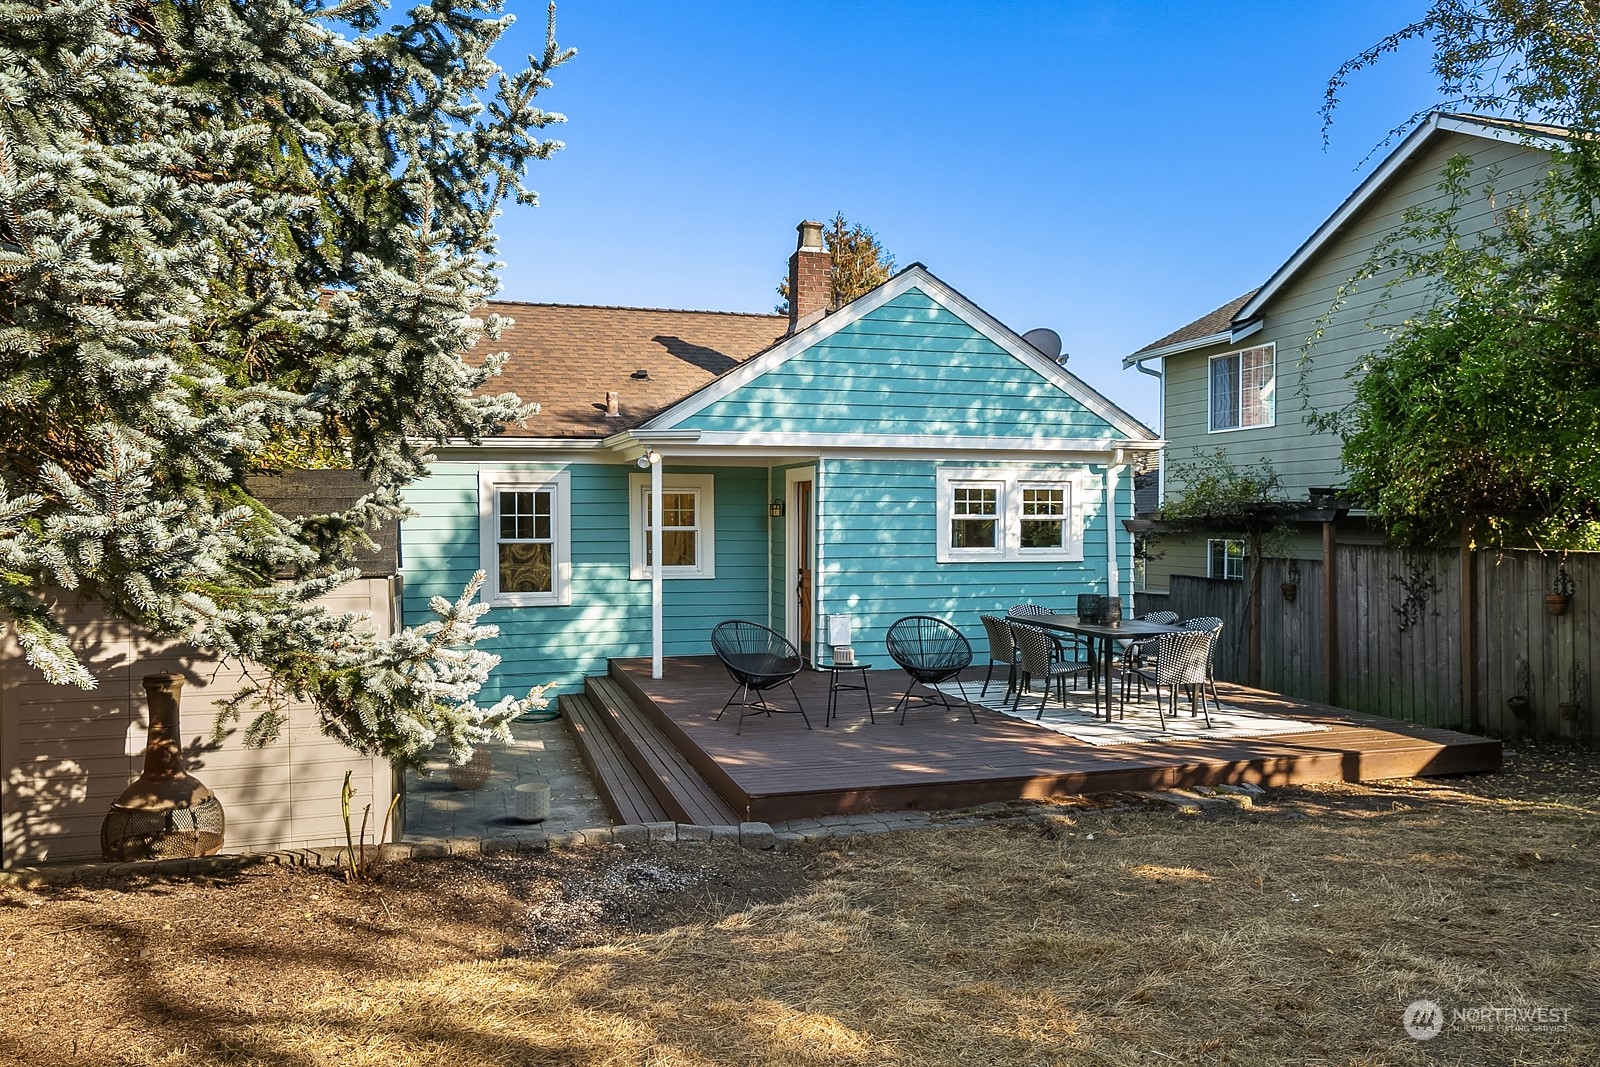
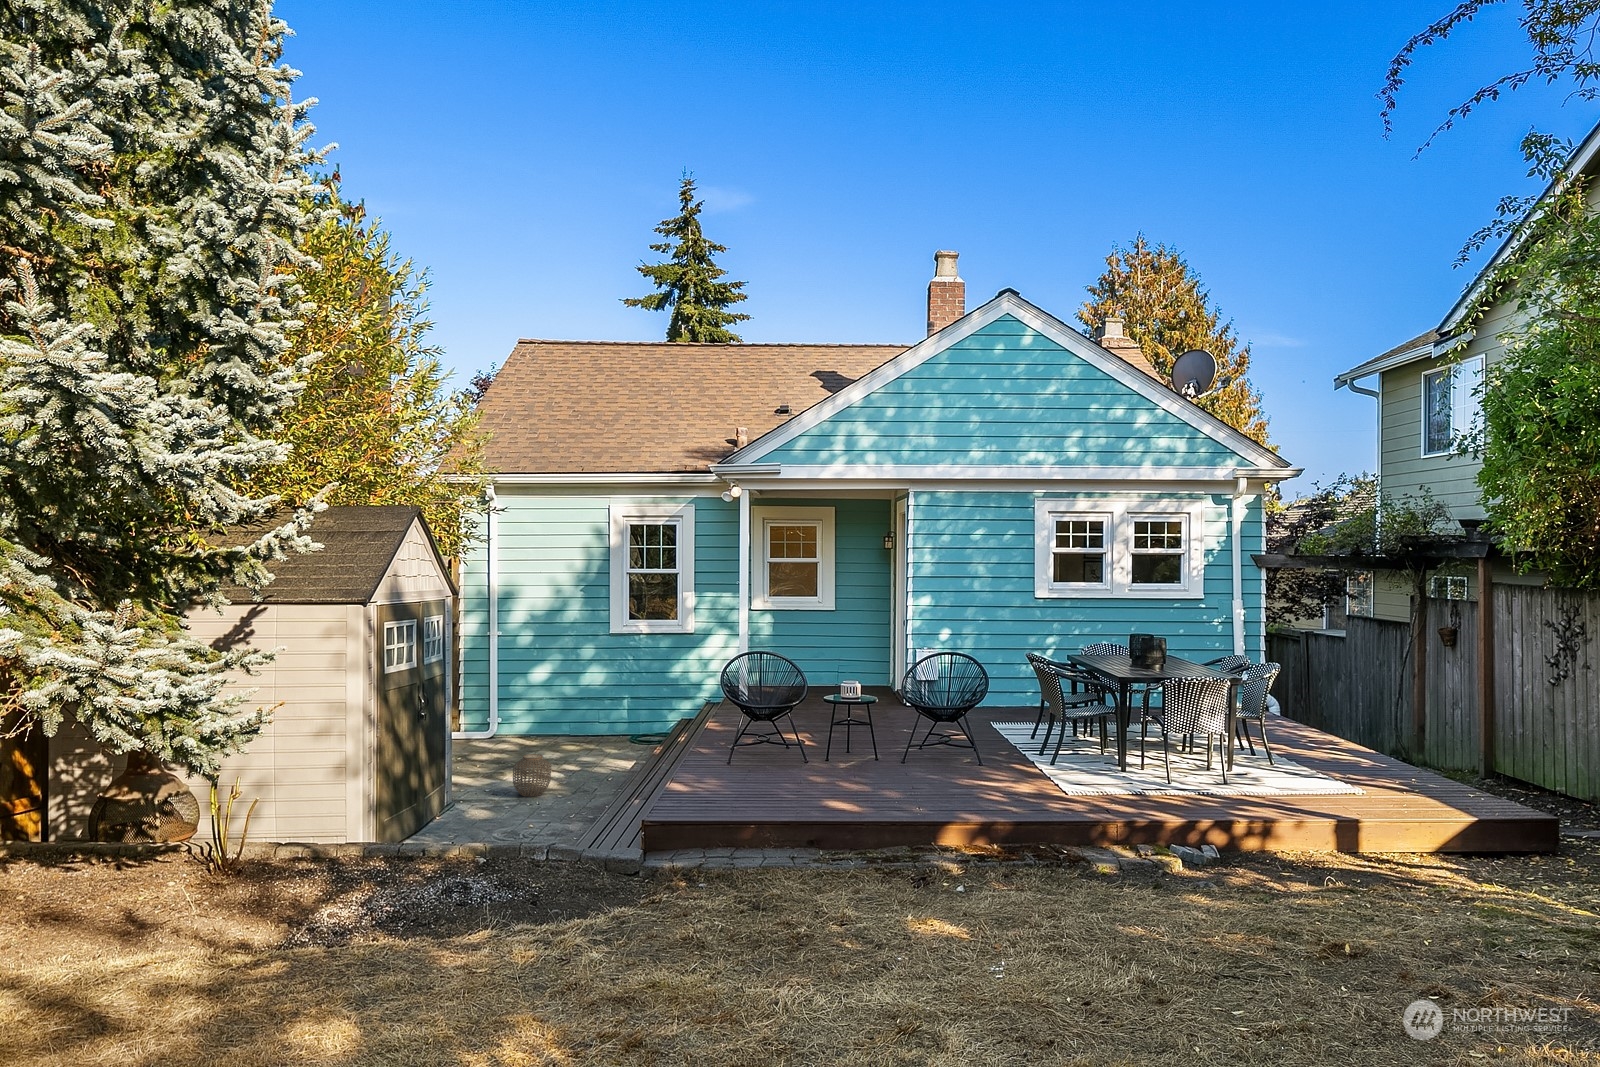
planter: present [514,783,550,822] -> none [527,798,561,835]

